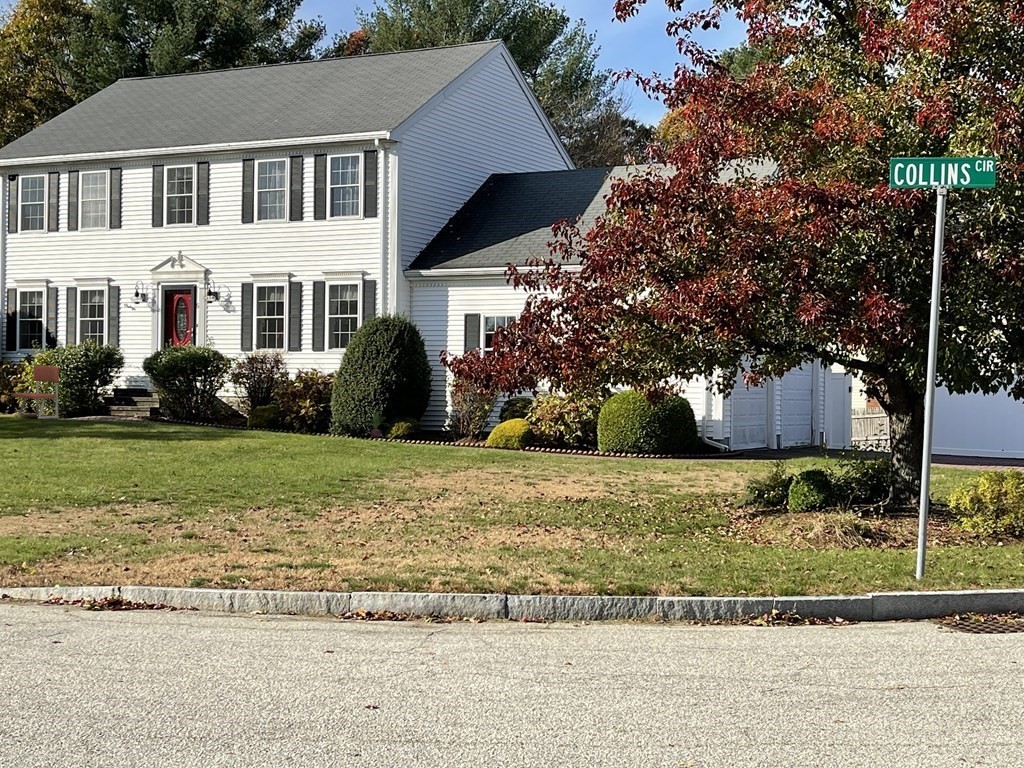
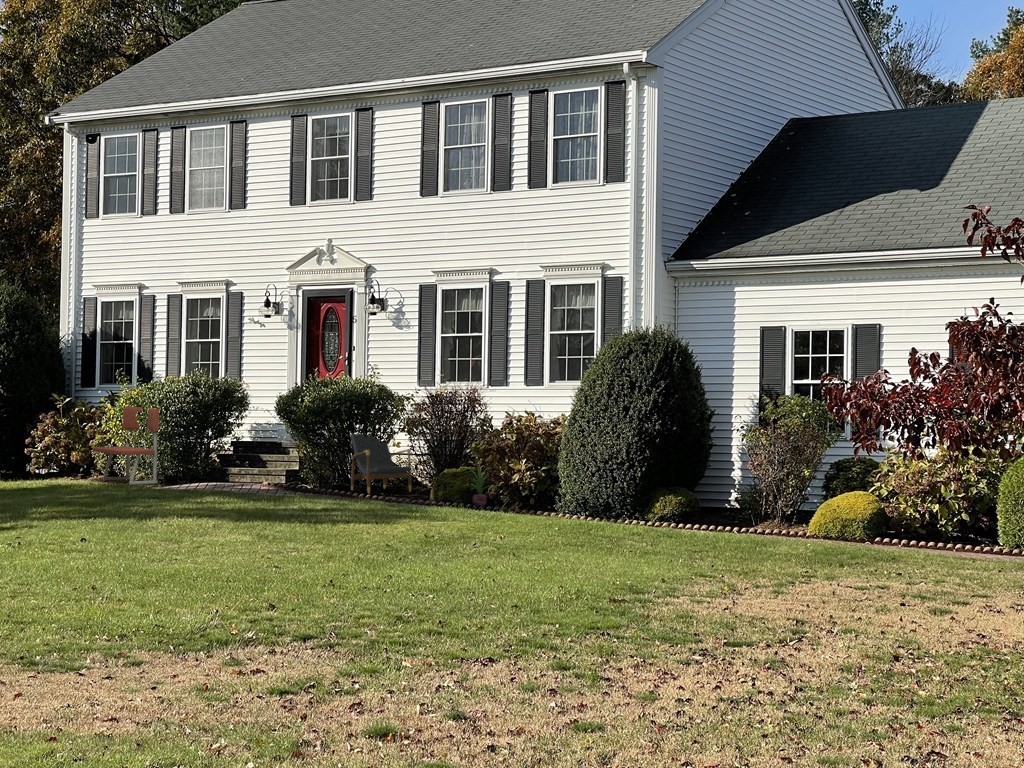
lounge chair: none [195,383,236,423] -> present [351,433,412,493]
decorative plant: present [371,411,381,438] -> present [473,467,487,506]

